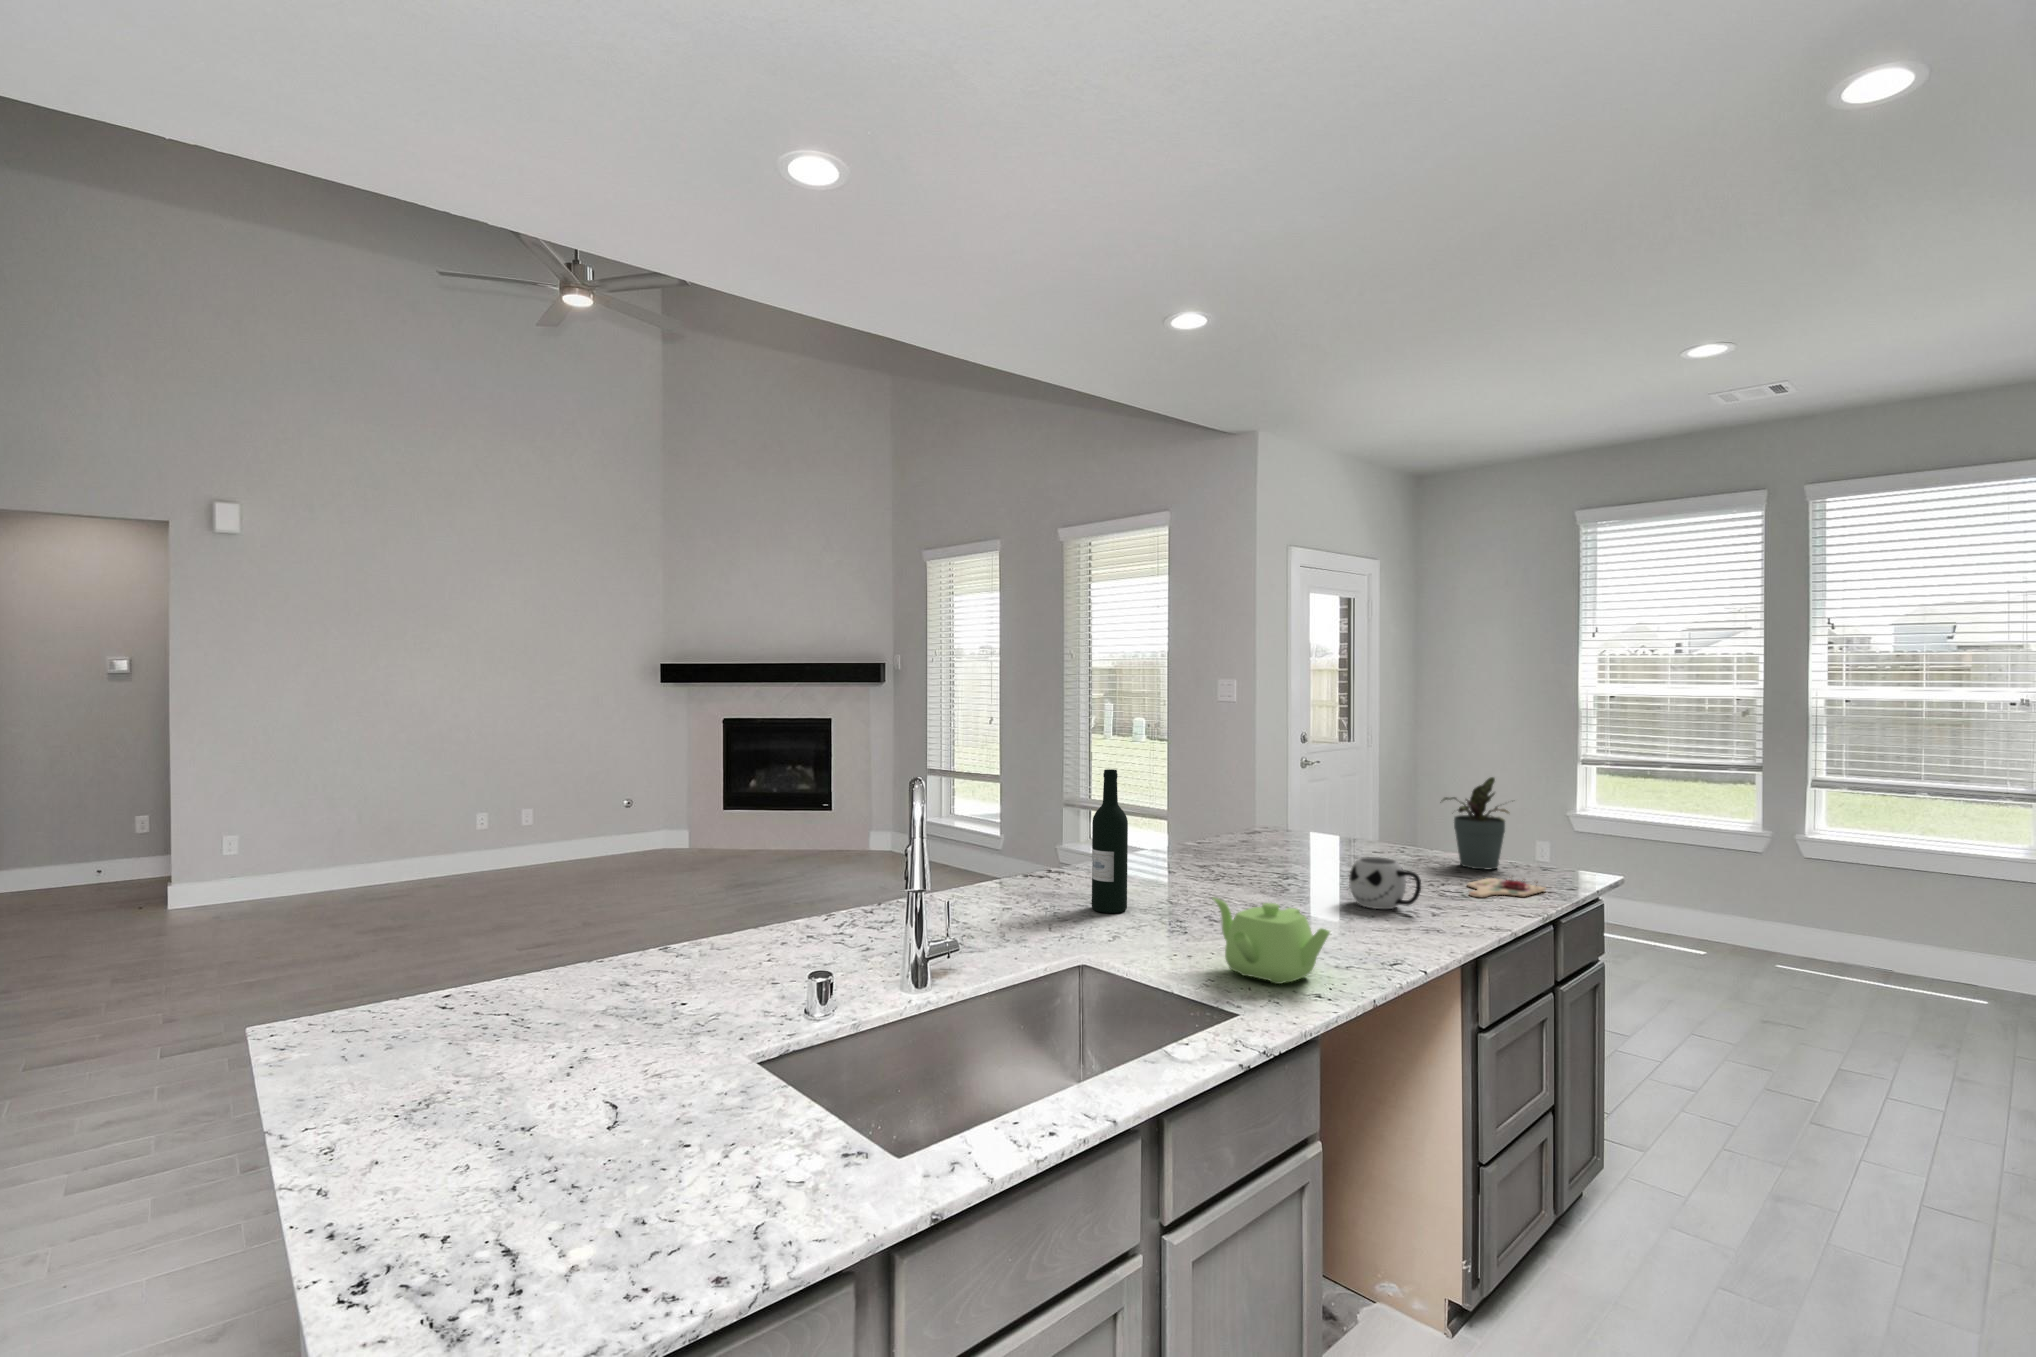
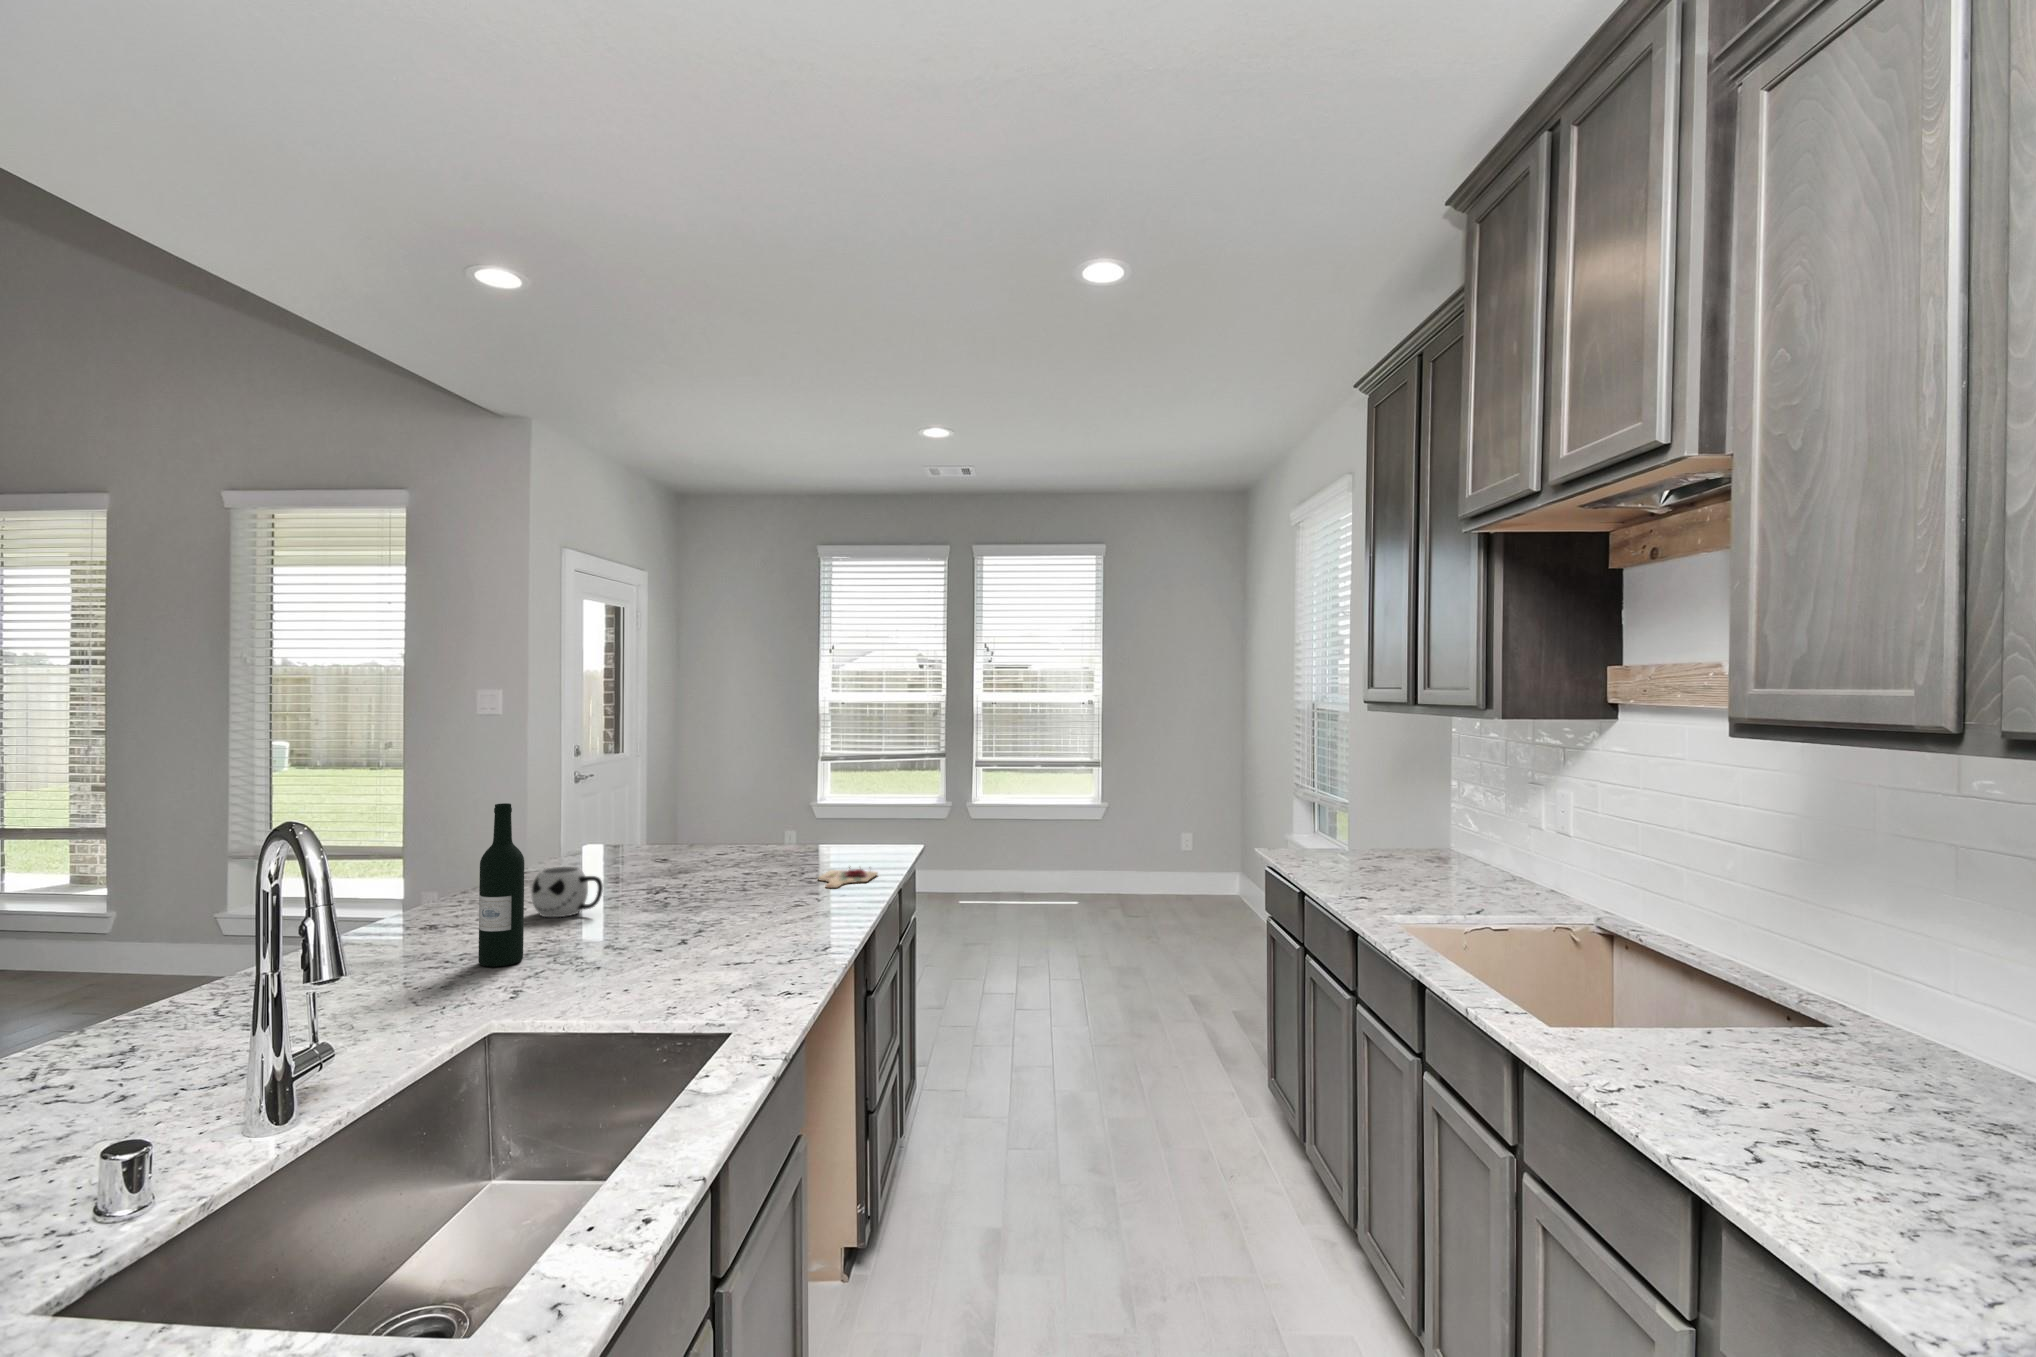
potted plant: present [1442,777,1509,869] -> none [781,781,845,864]
mug: present [1349,857,1421,909] -> present [531,867,603,917]
teapot: present [1212,898,1330,984] -> none [662,920,788,997]

